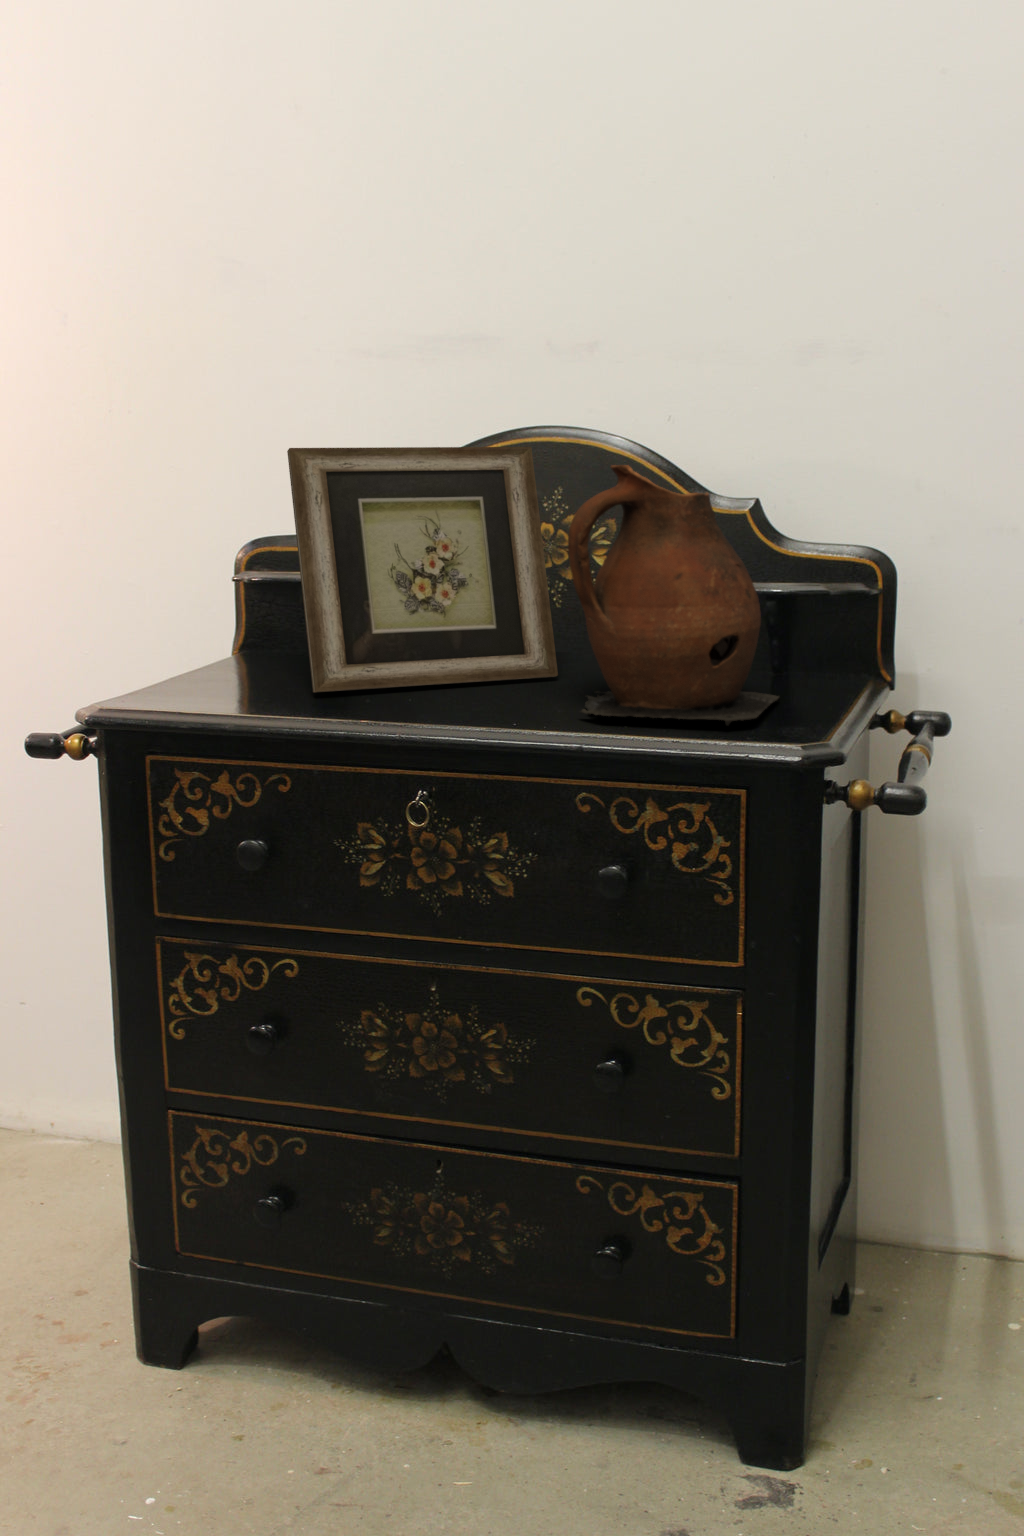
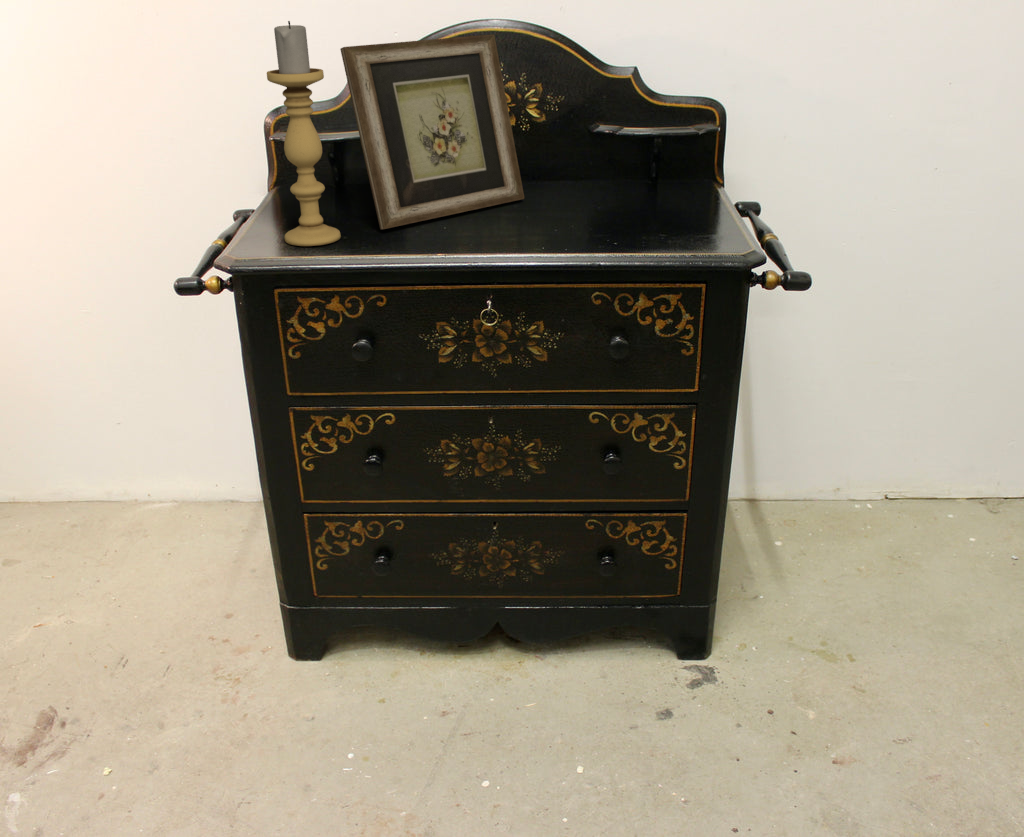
candle holder: none [169,407,257,703] -> present [267,21,341,246]
ceramic pitcher: present [568,465,780,725] -> none [568,63,704,243]

